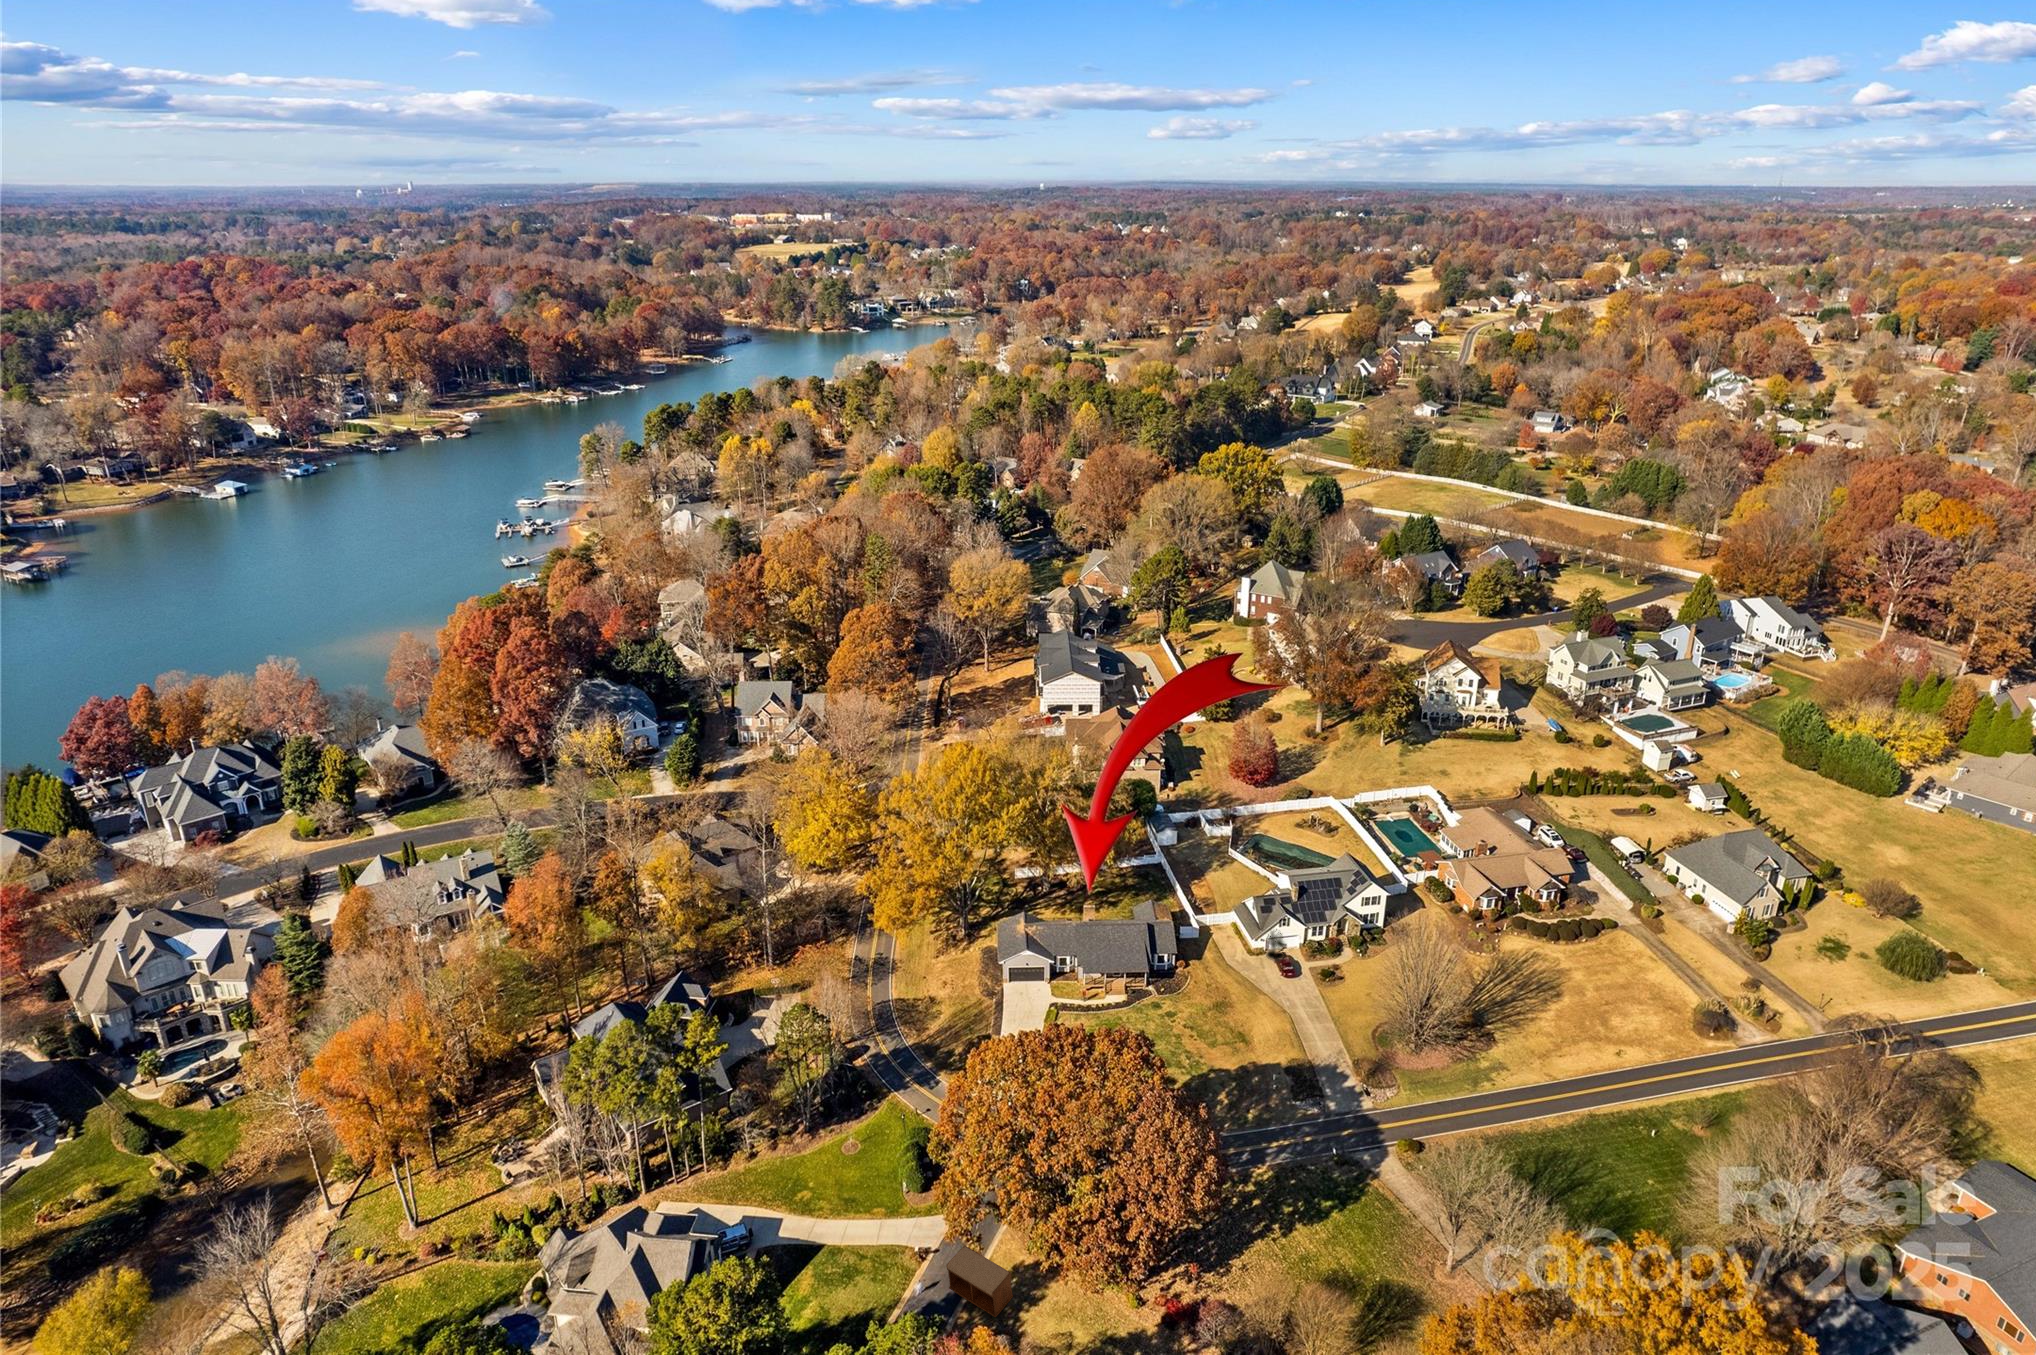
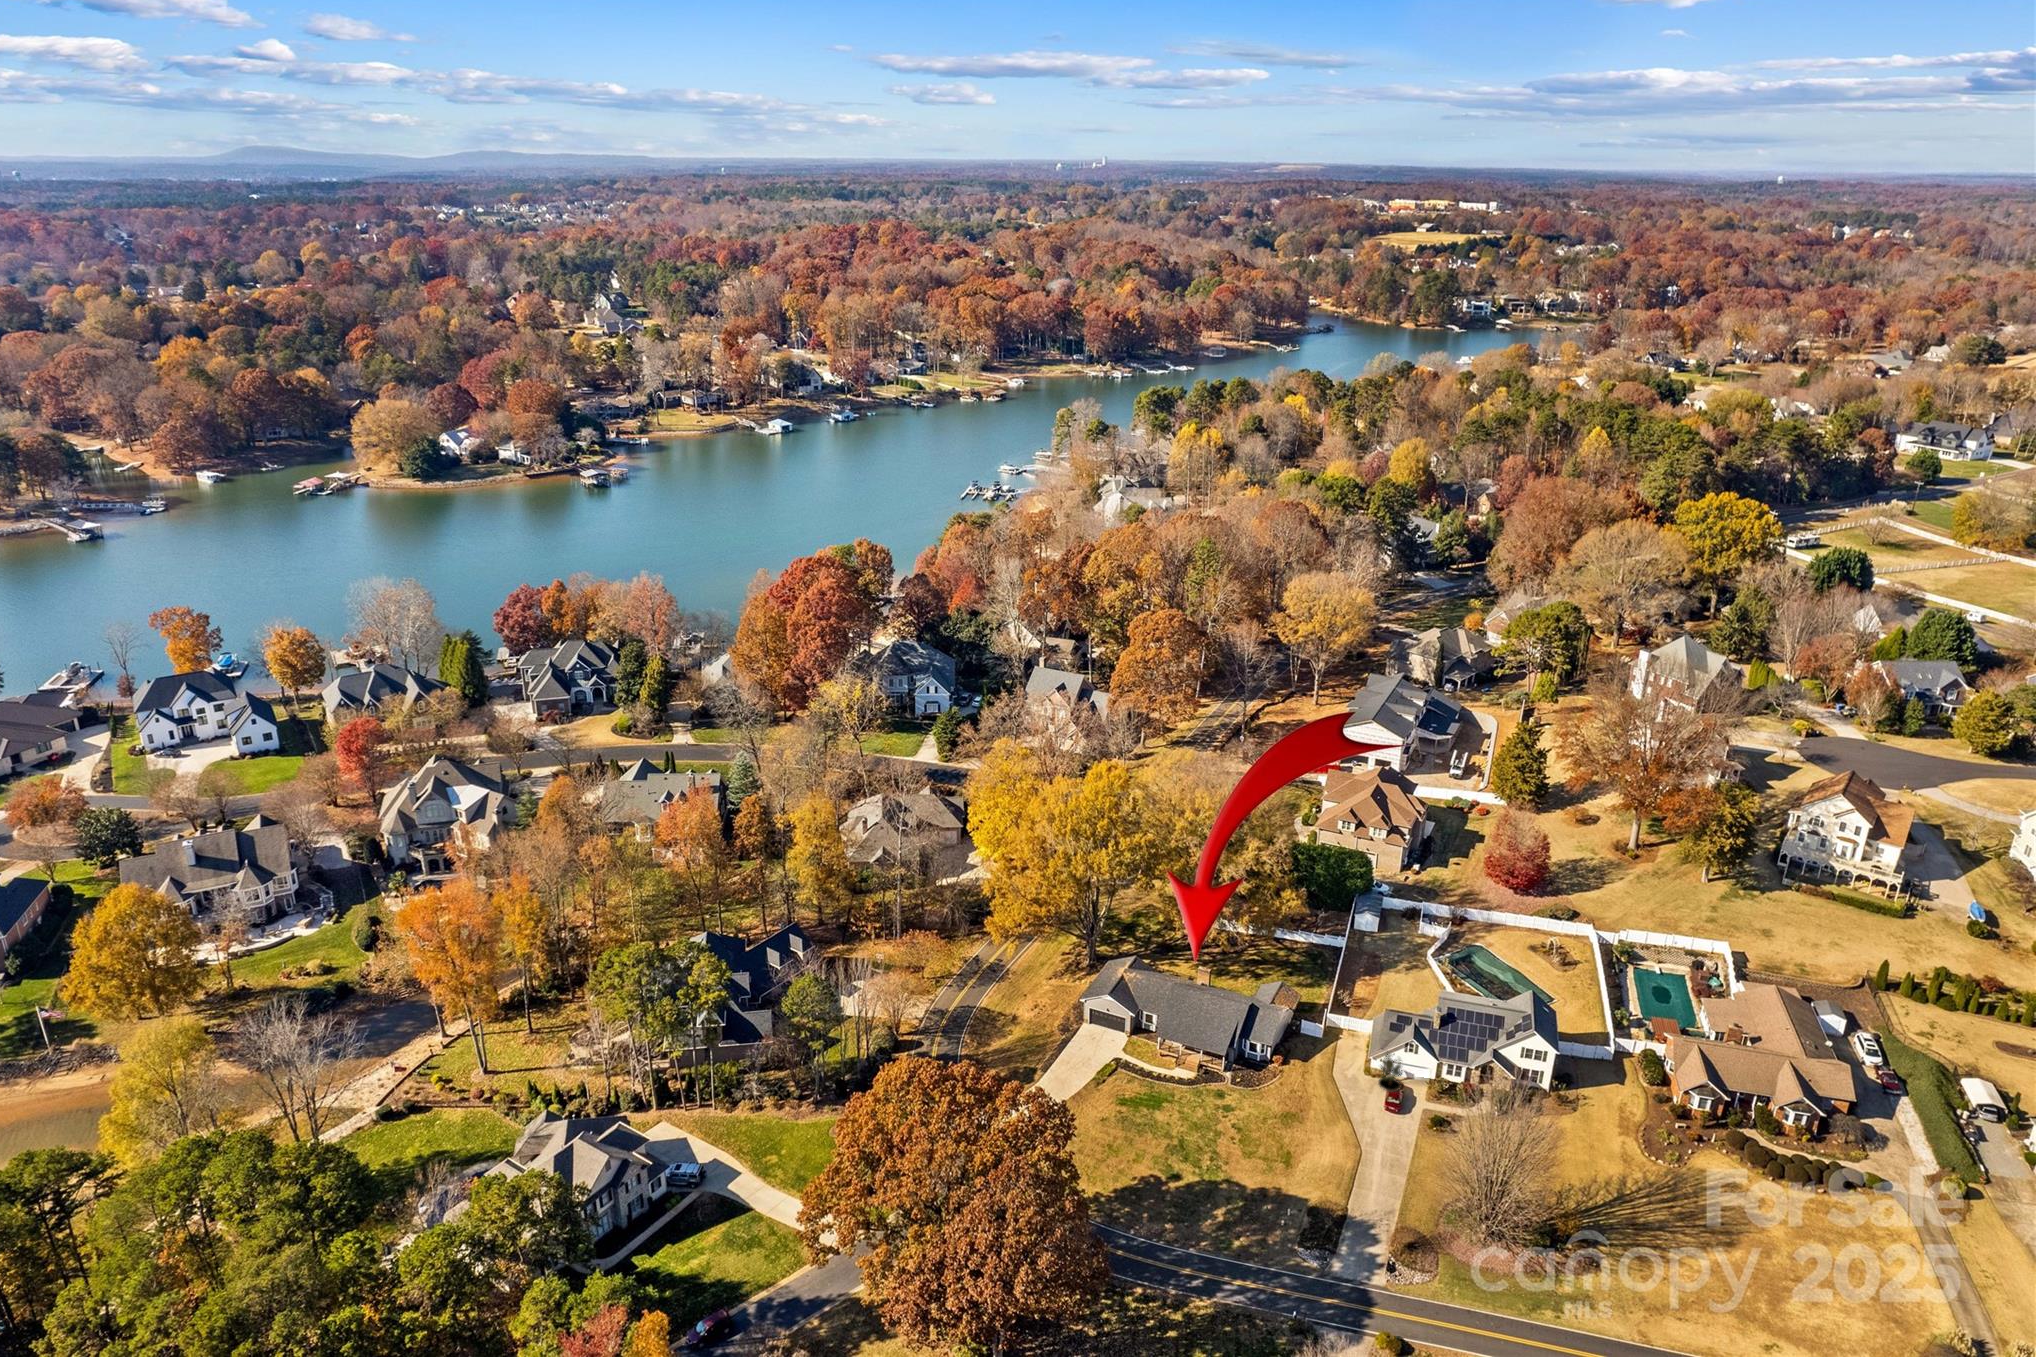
bench: present [946,1246,1013,1317] -> none [819,1252,871,1333]

